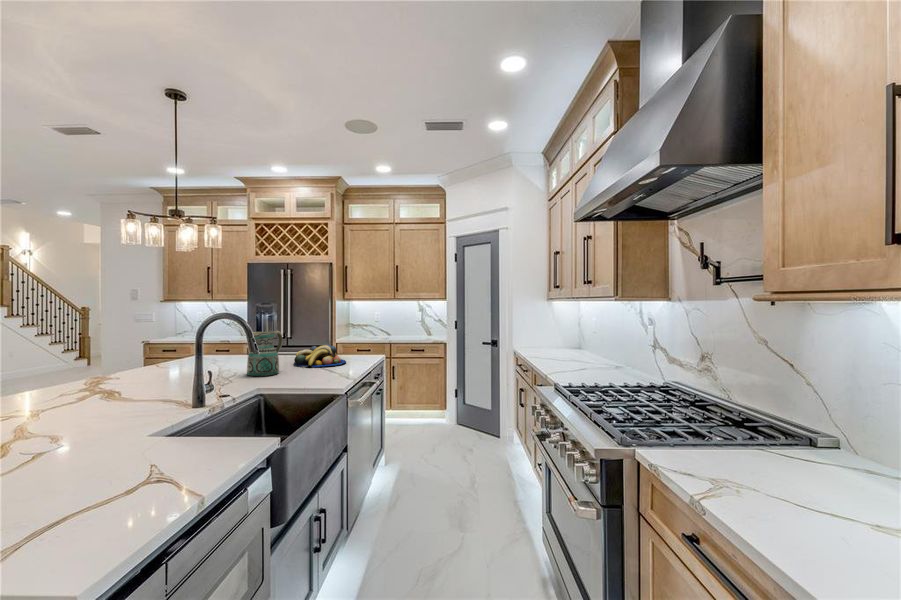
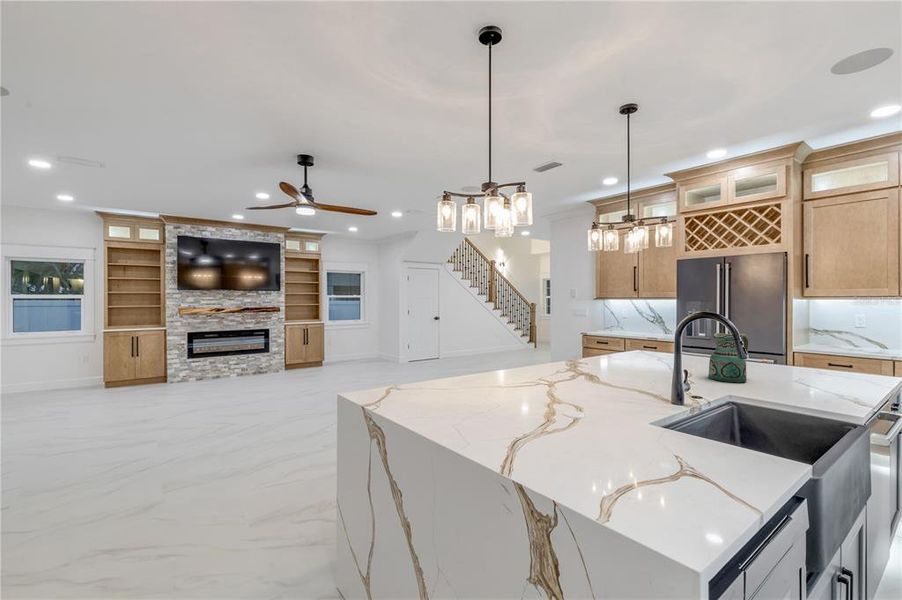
fruit bowl: present [294,344,346,368] -> none [757,354,838,383]

